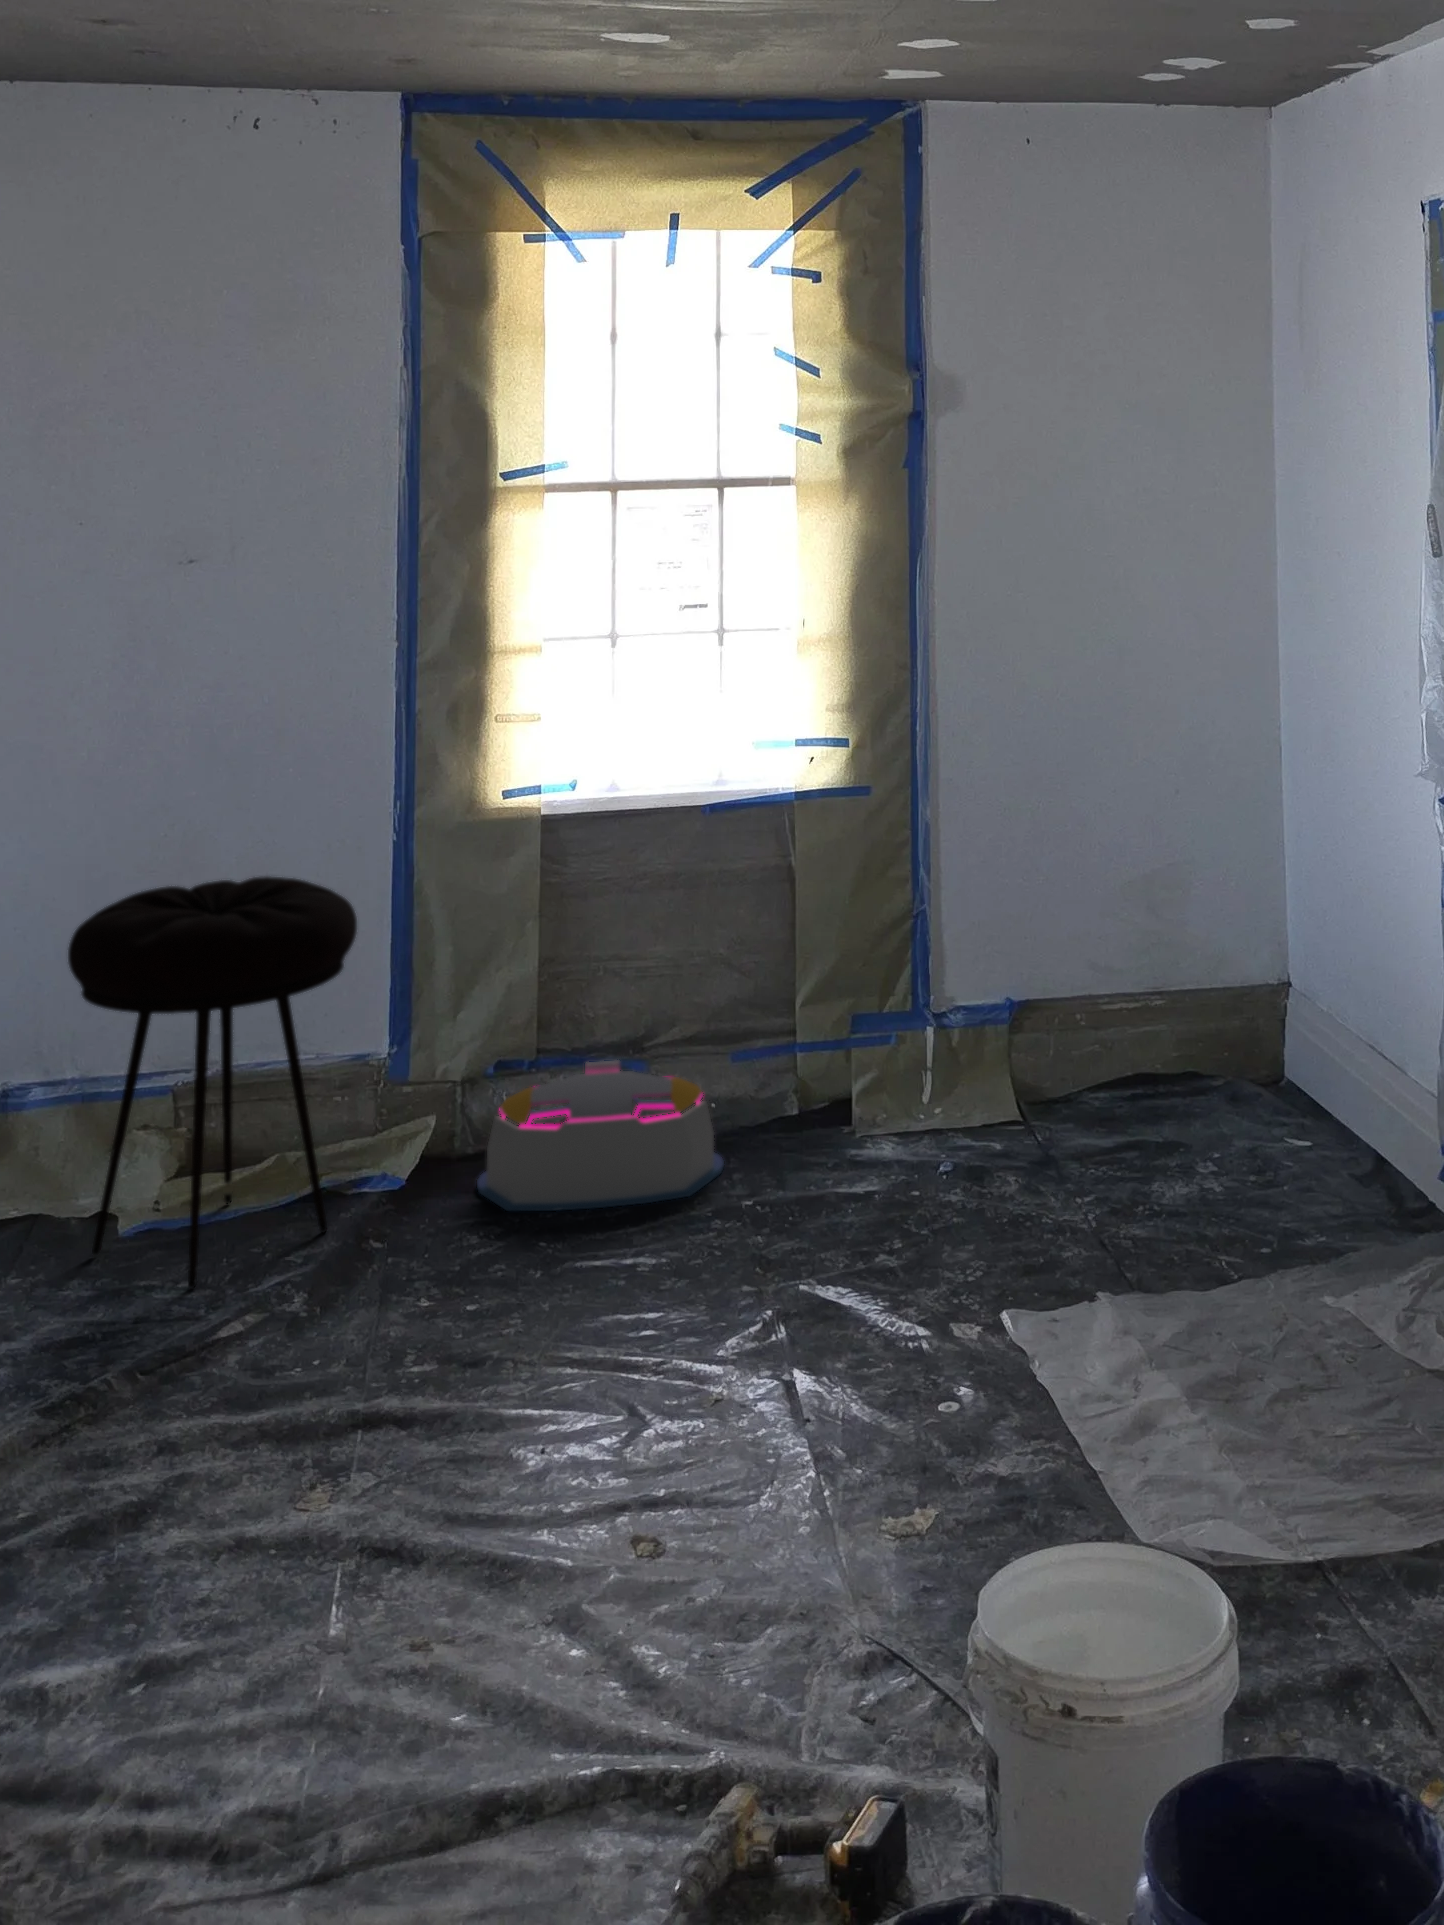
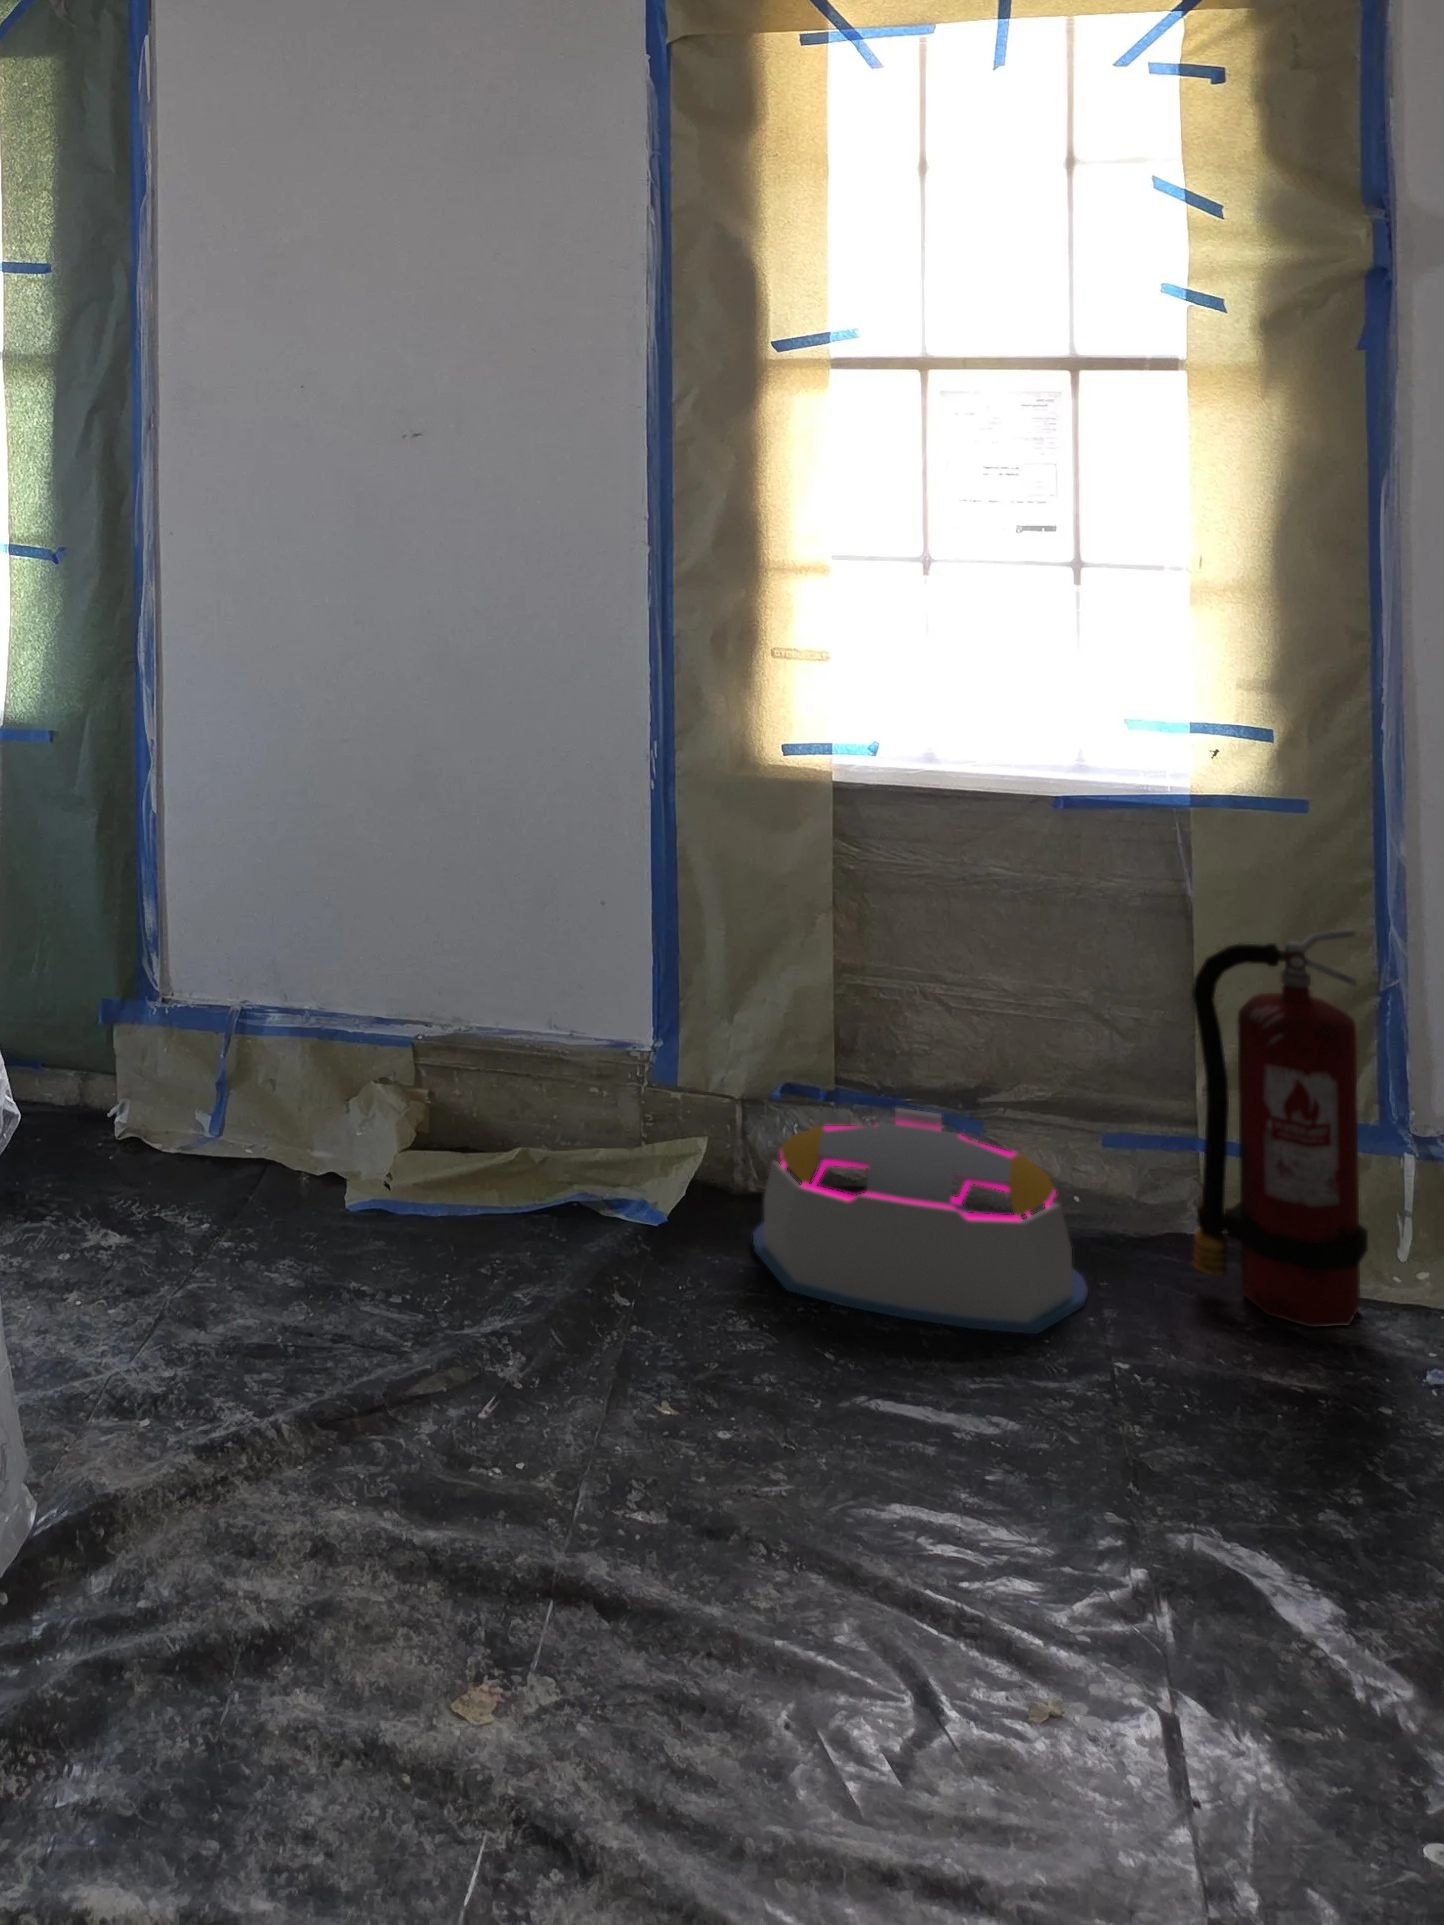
fire extinguisher: none [793,868,903,1152] -> present [1192,928,1368,1327]
stool: present [68,876,357,1288] -> none [276,815,596,1301]

